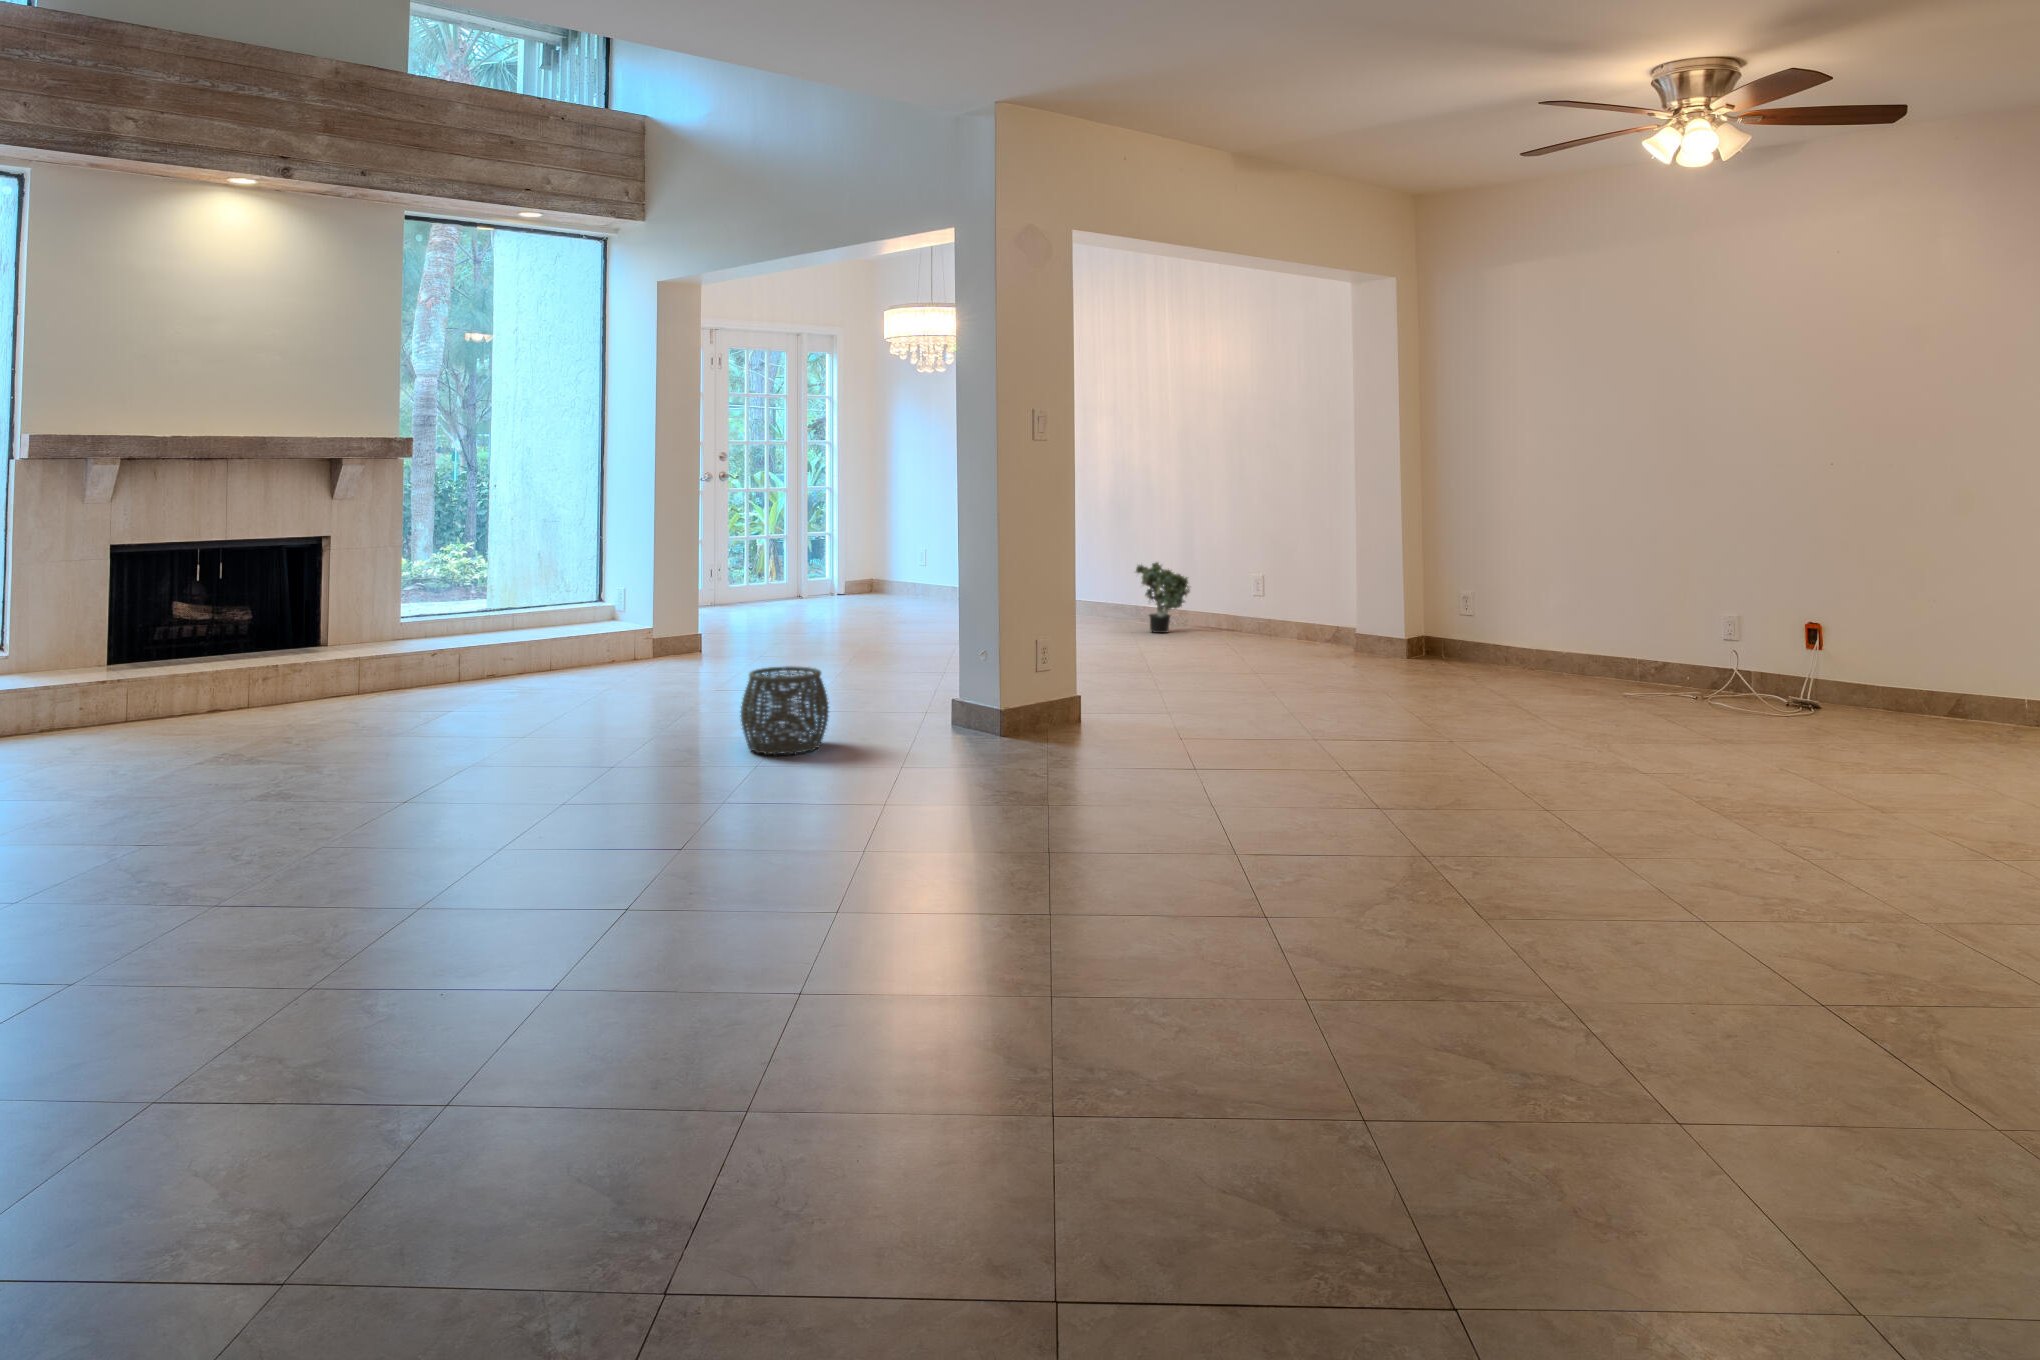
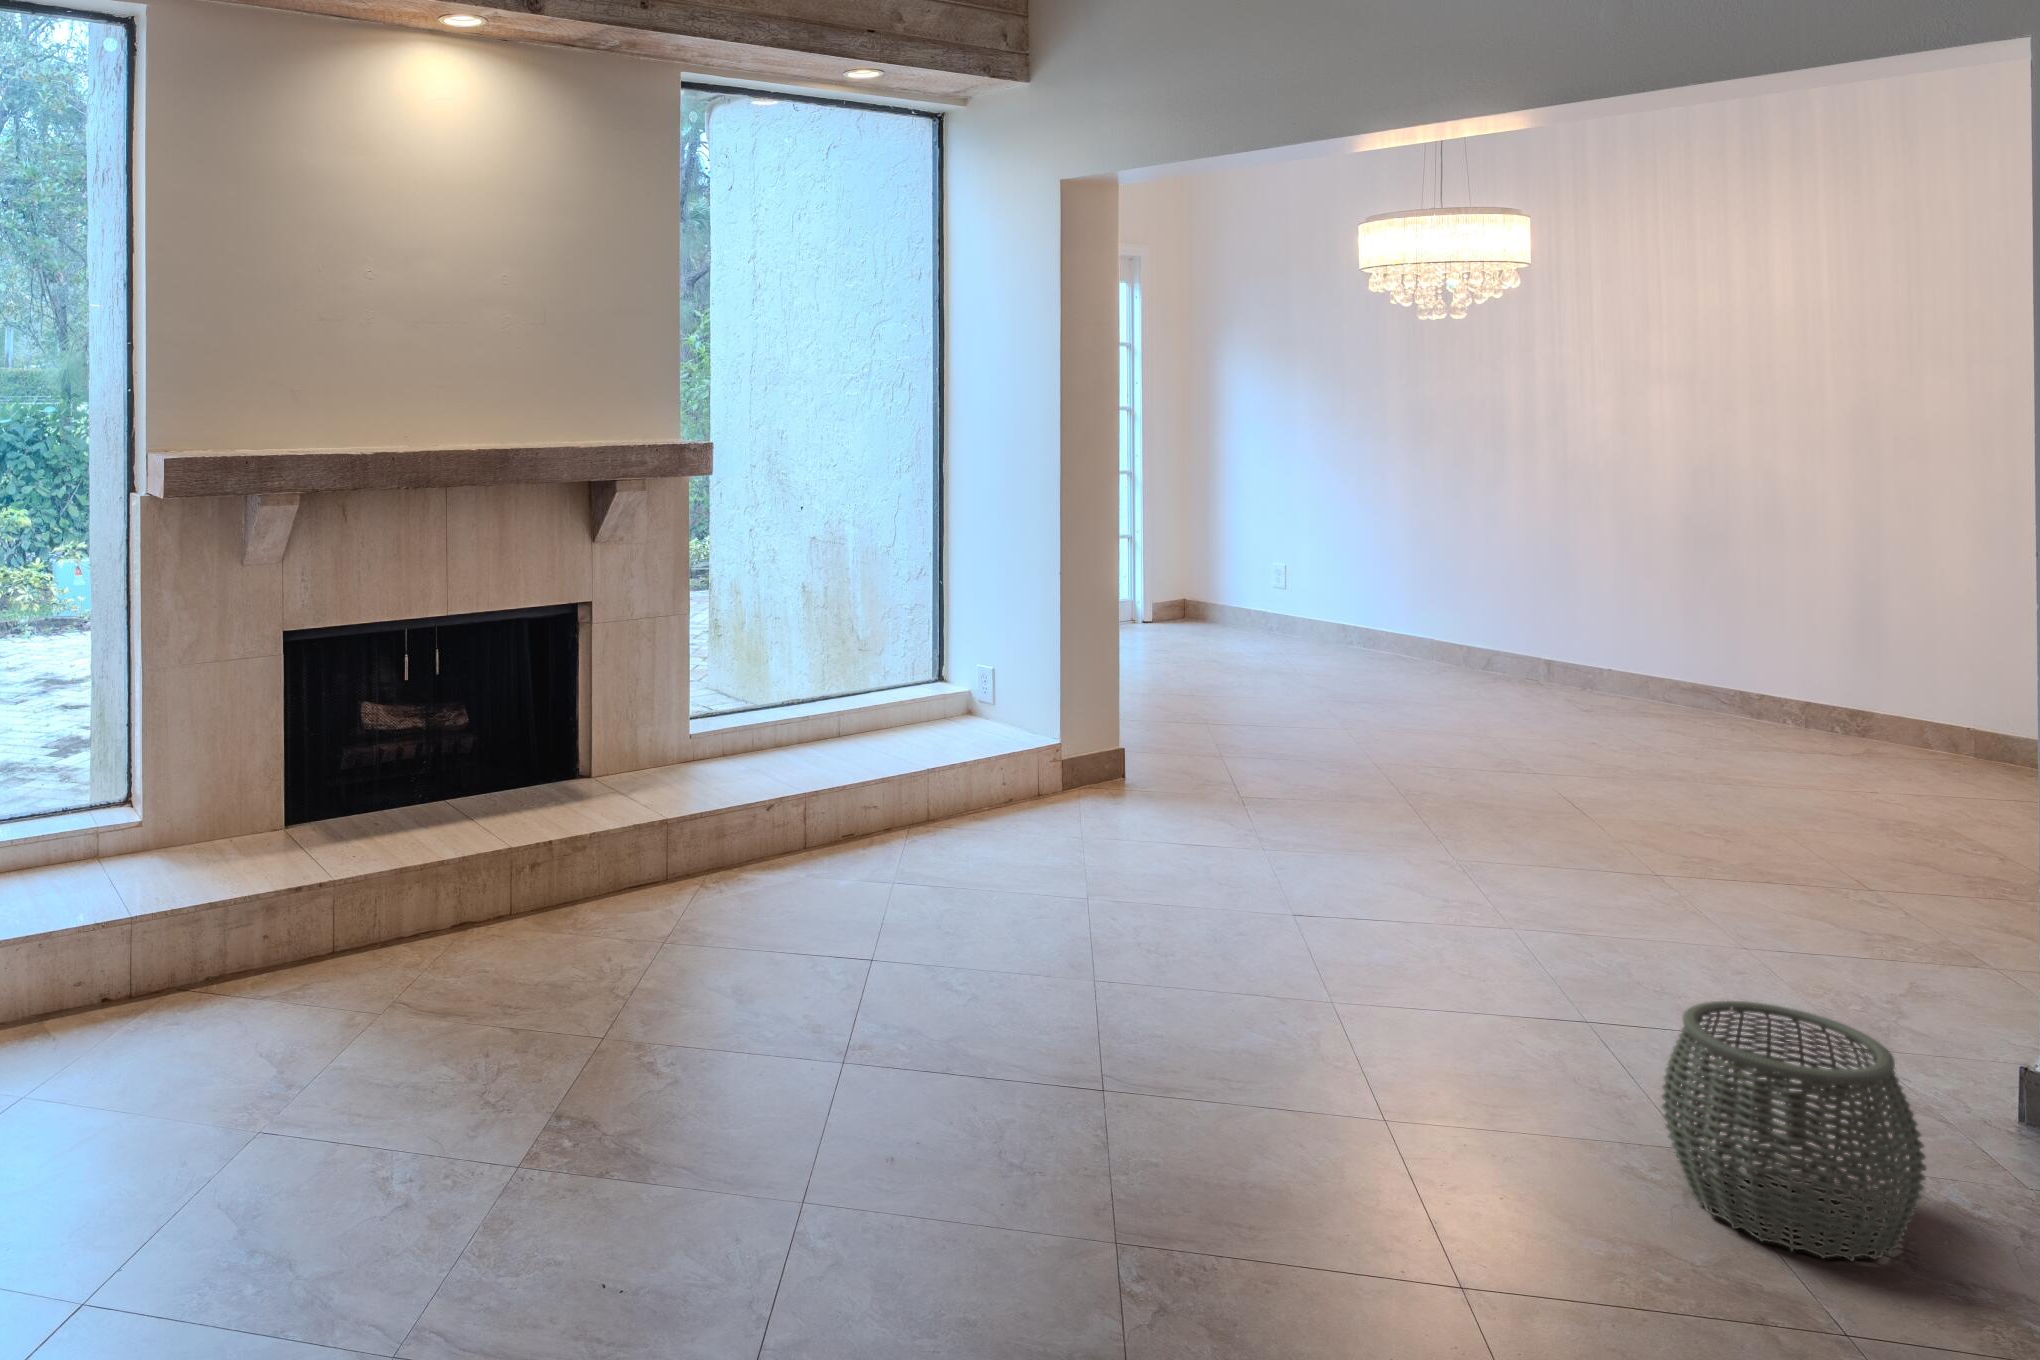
potted plant: present [1136,562,1190,633] -> none [1816,636,1952,760]

